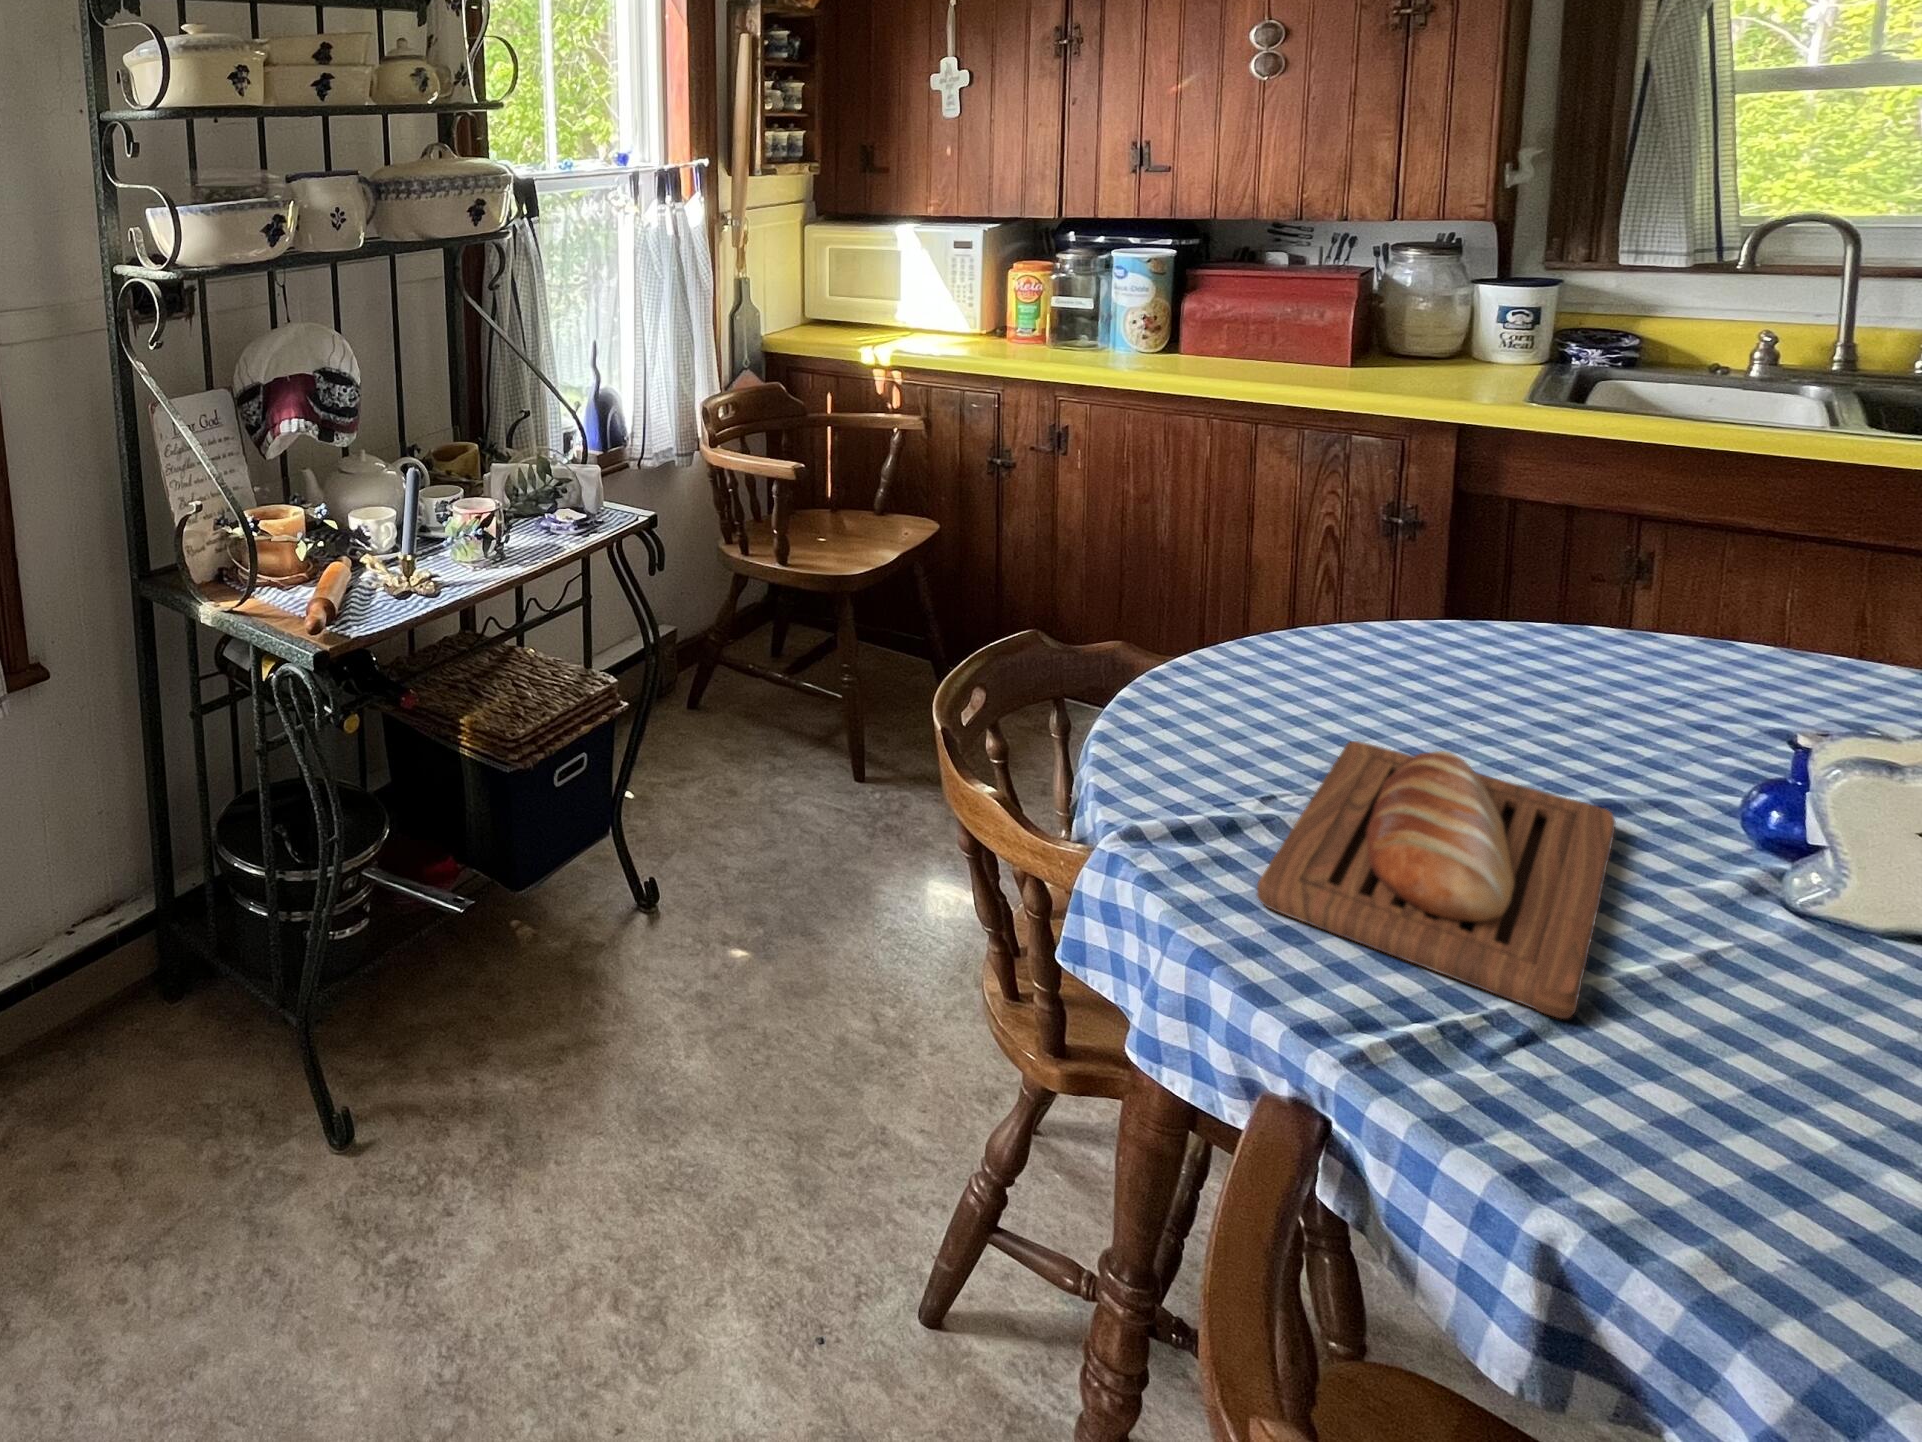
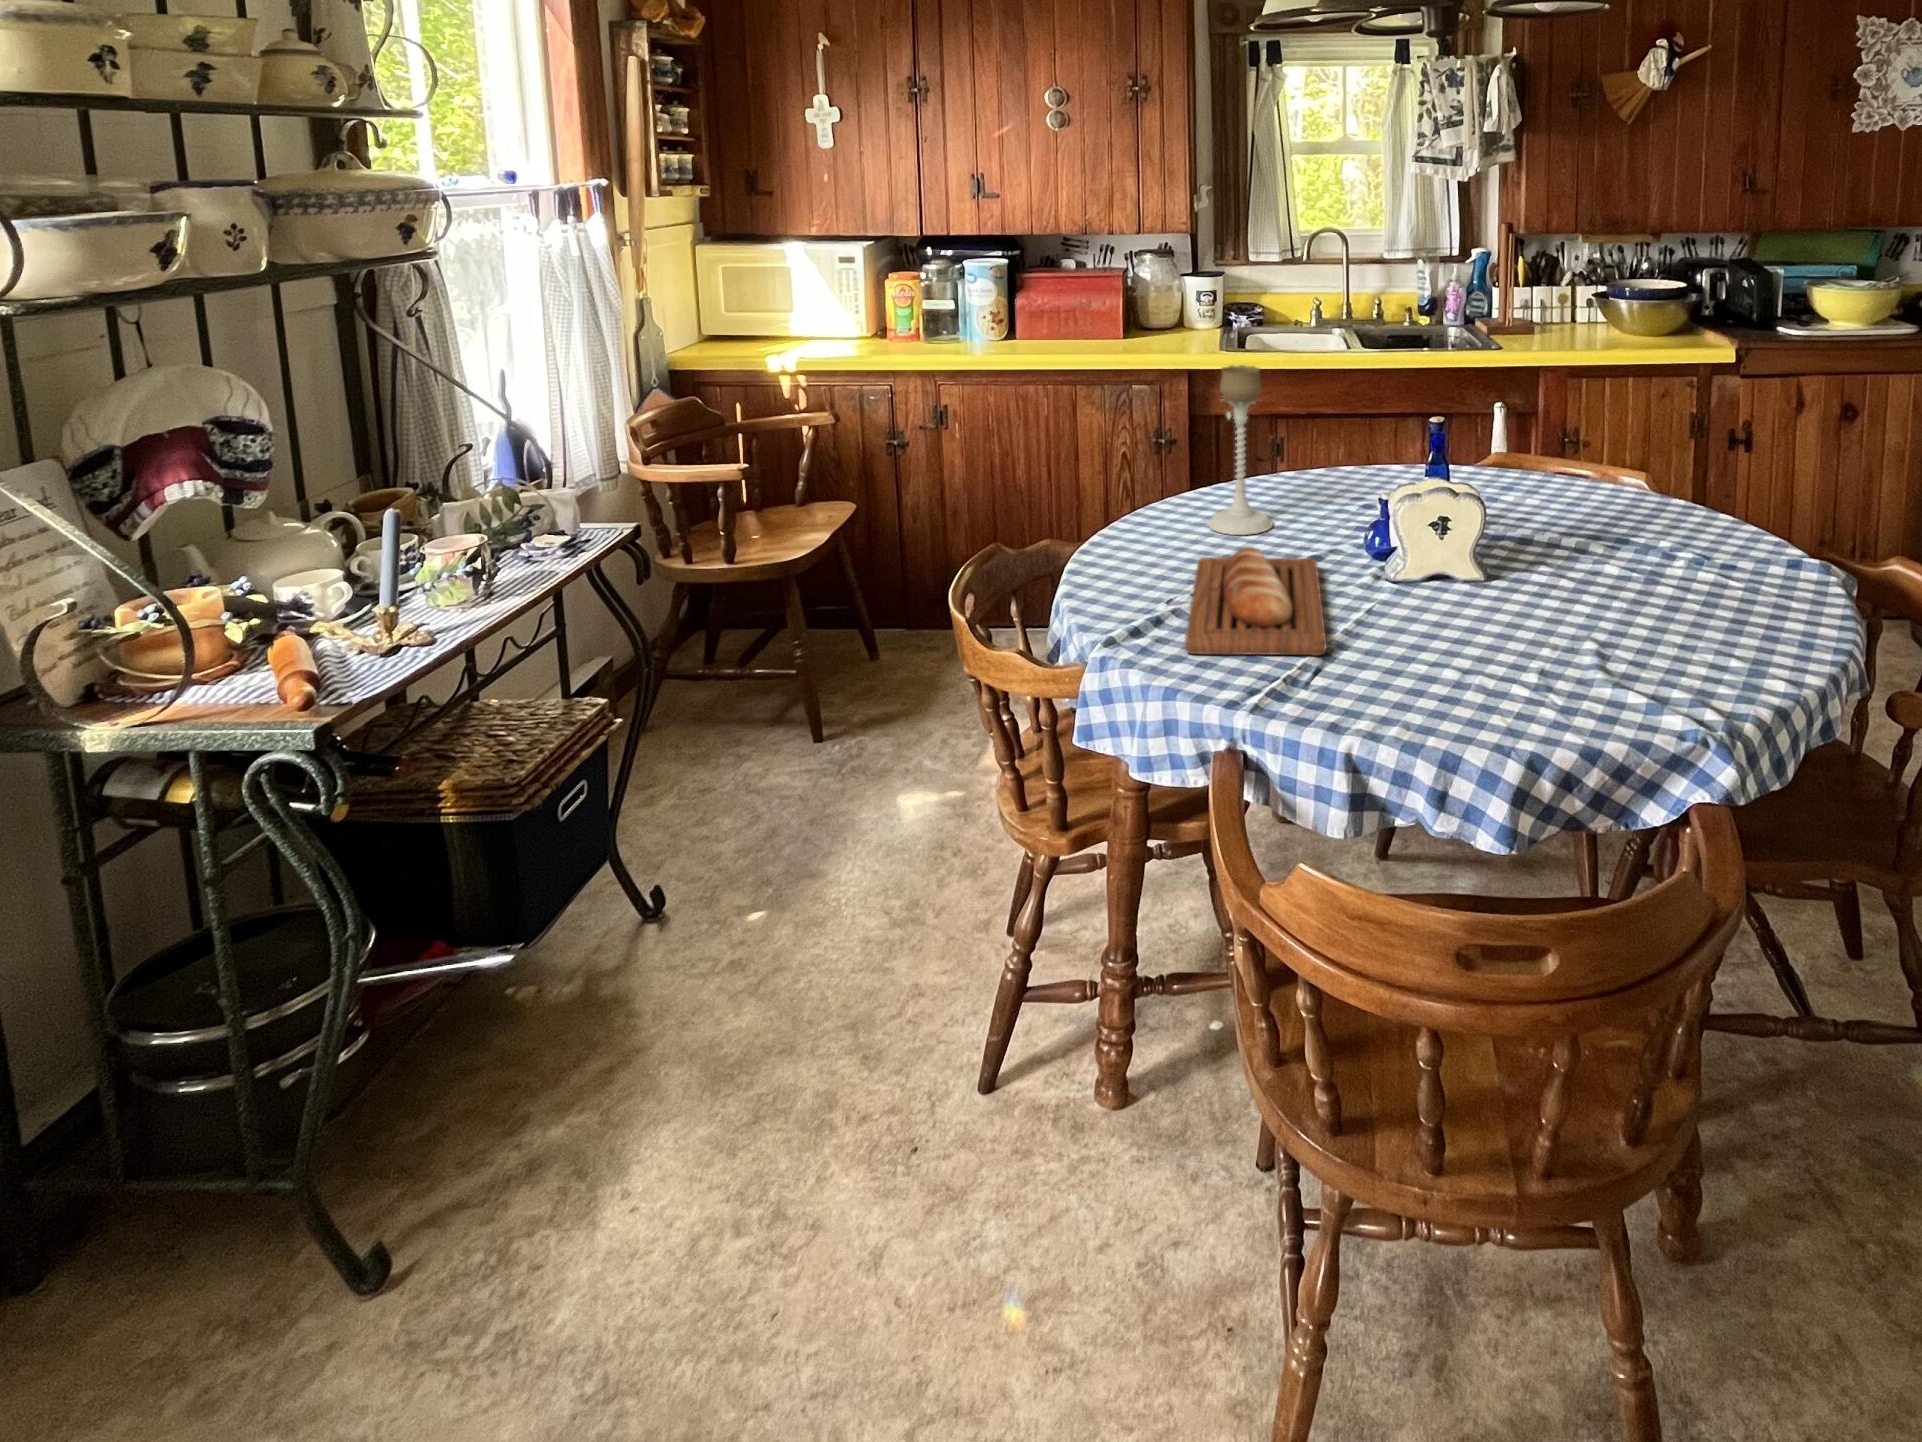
candle holder: none [1397,436,1541,724] -> present [1208,365,1273,535]

